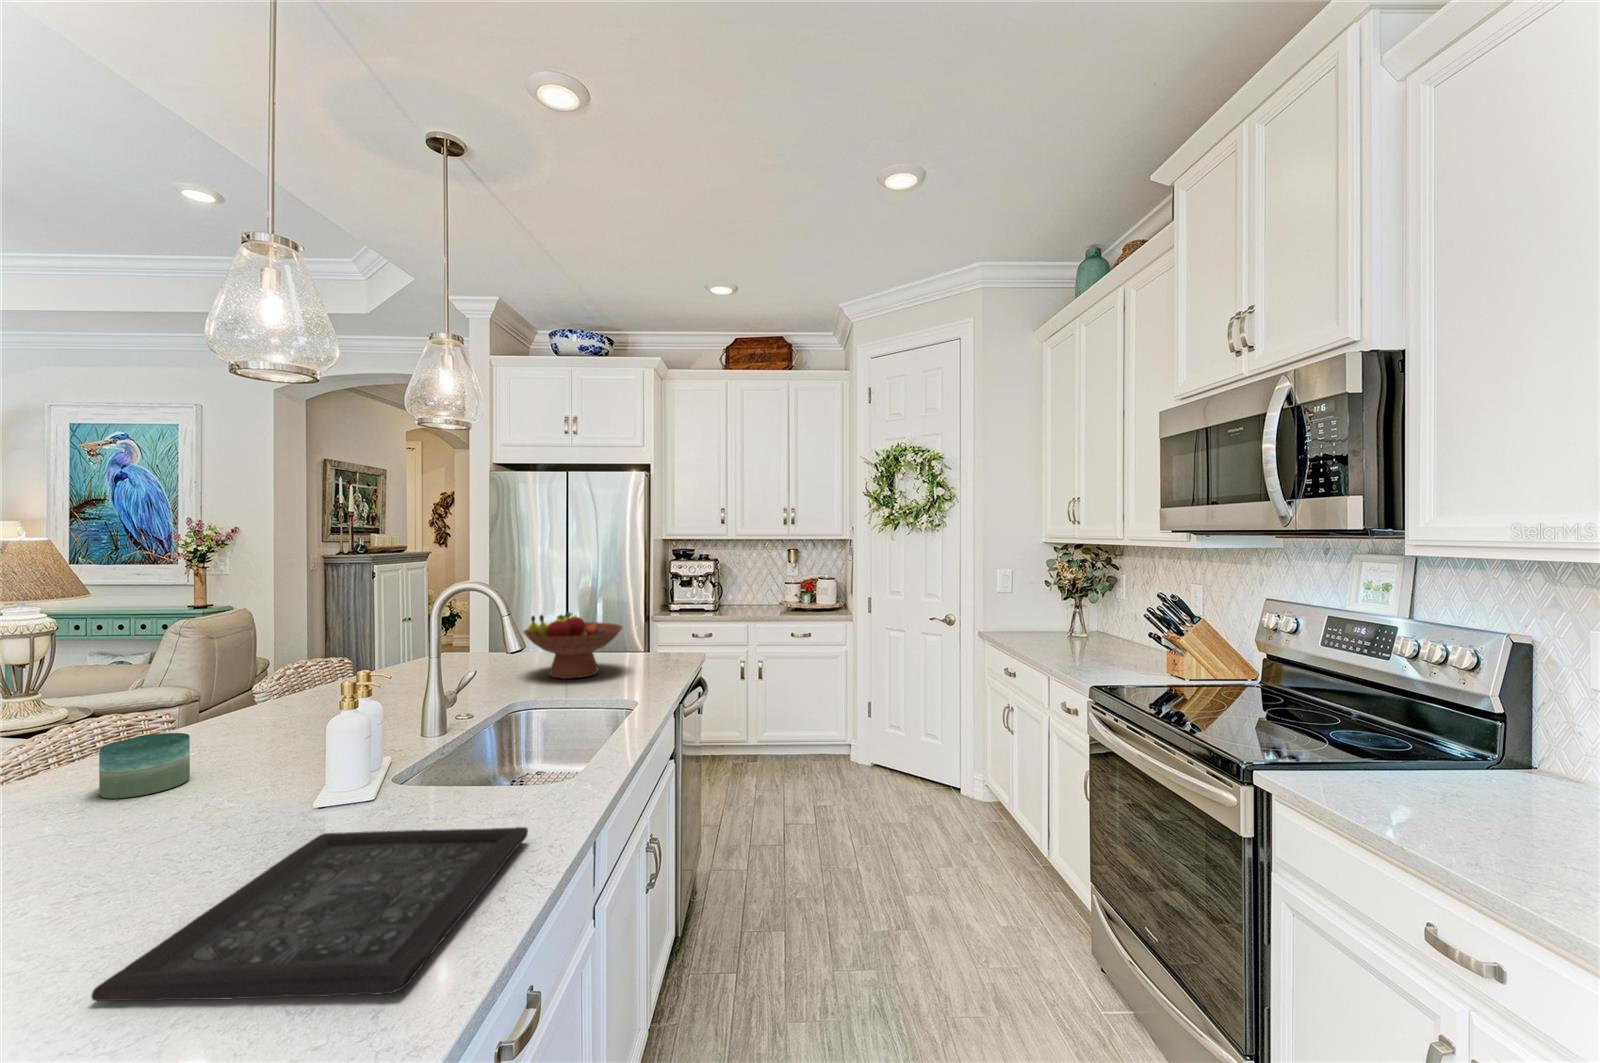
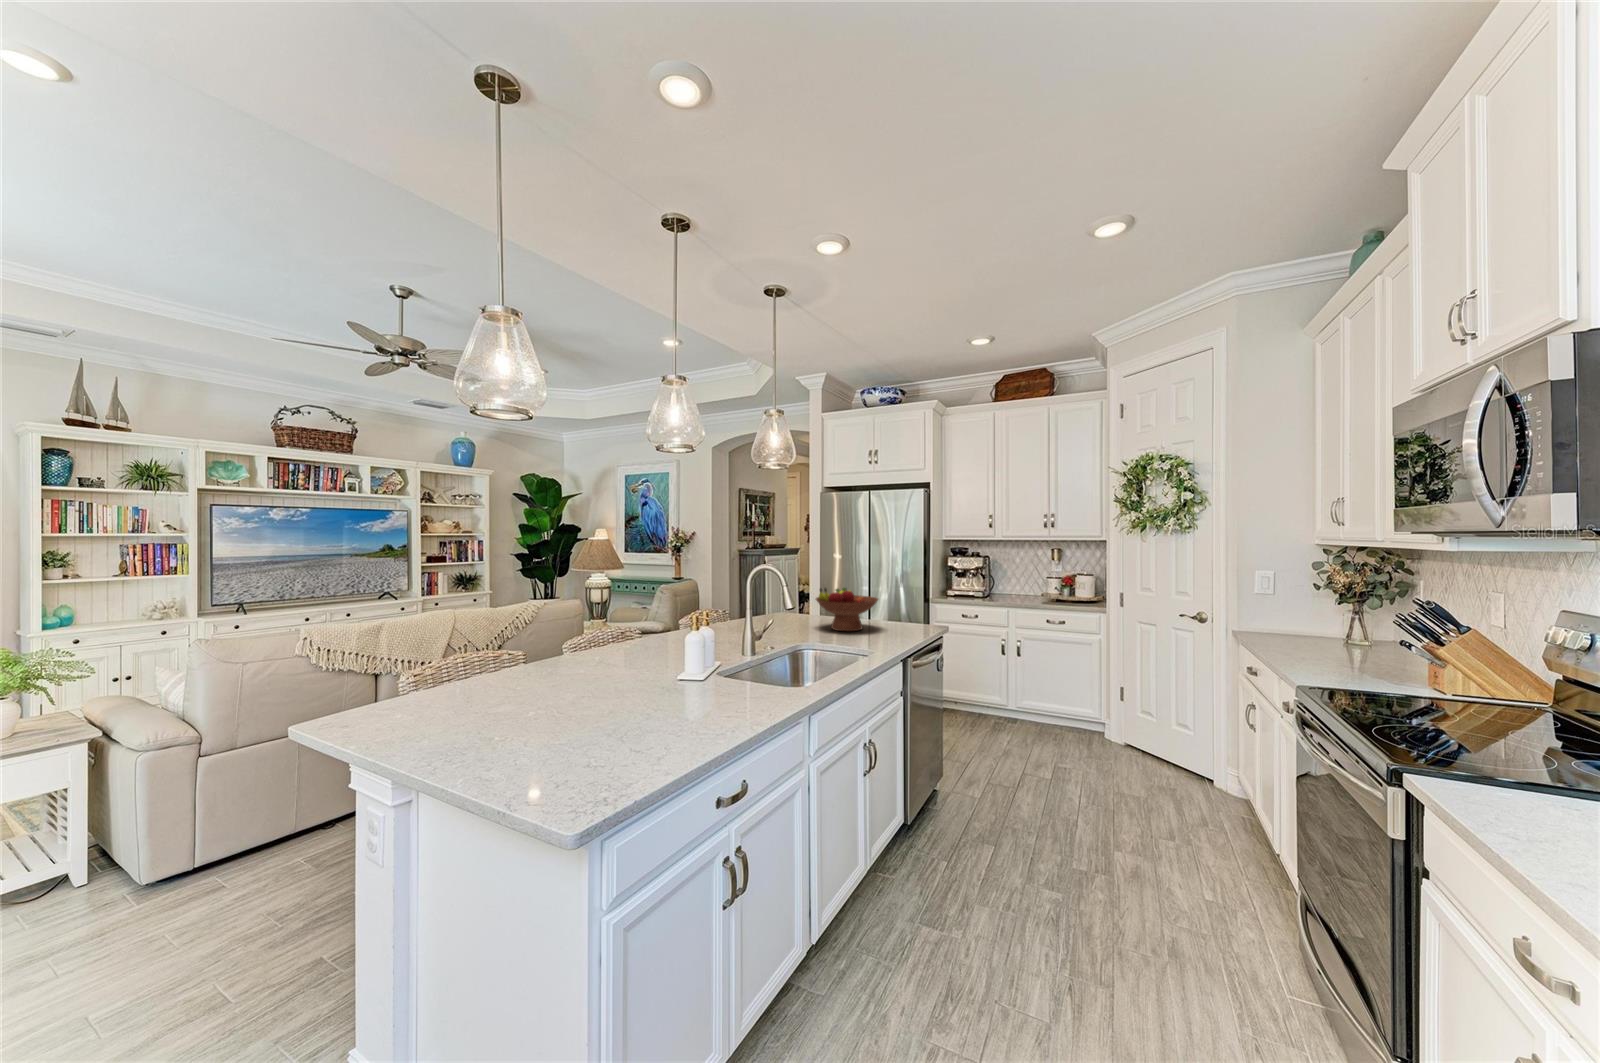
candle: present [99,733,190,798] -> none [612,631,644,658]
tray: present [91,827,528,1001] -> none [590,682,765,740]

